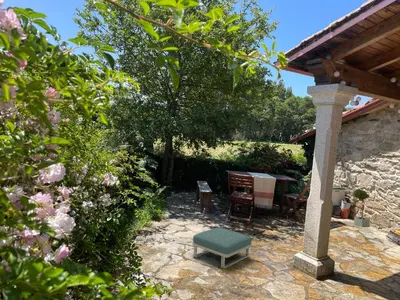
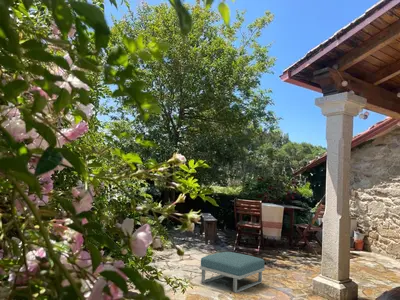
potted tree: present [354,189,370,227] -> none [366,216,387,259]

